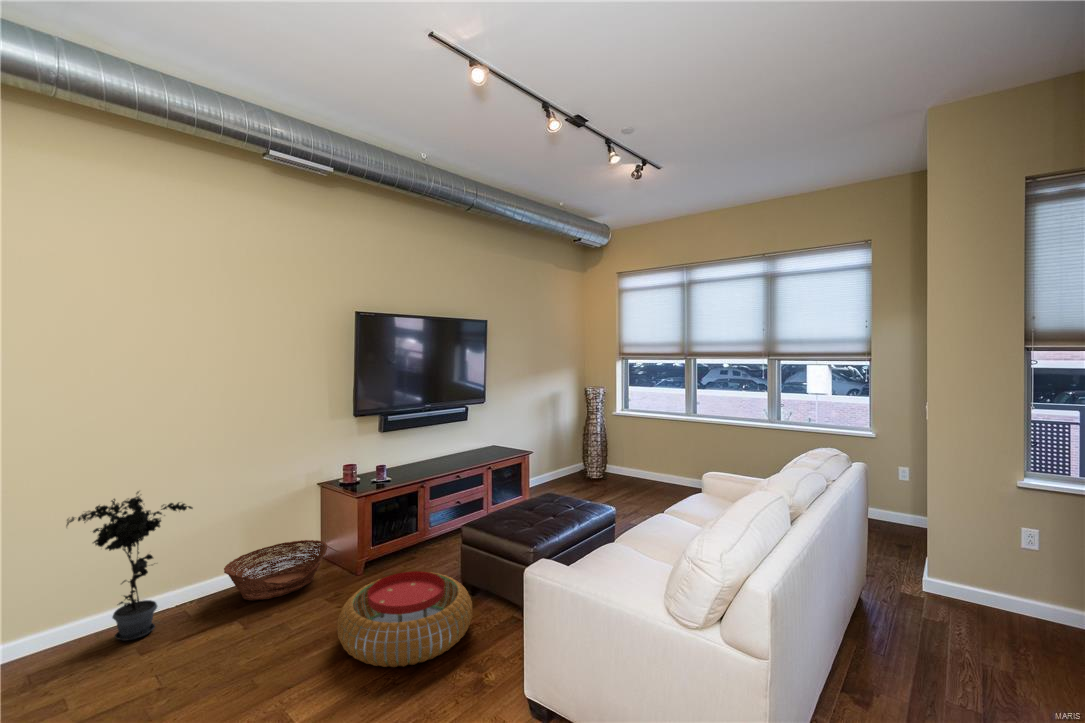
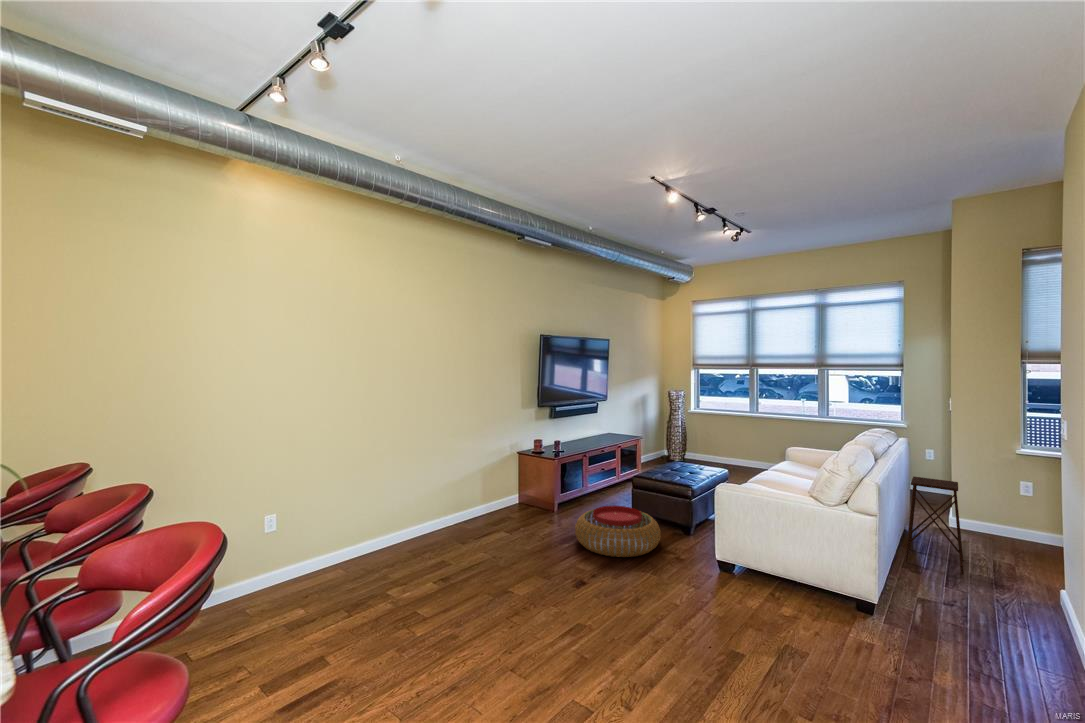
potted plant: present [66,492,193,641] -> none [408,447,470,544]
side table: none [835,530,928,702] -> present [905,477,964,575]
basket: present [224,540,328,600] -> none [475,491,533,526]

